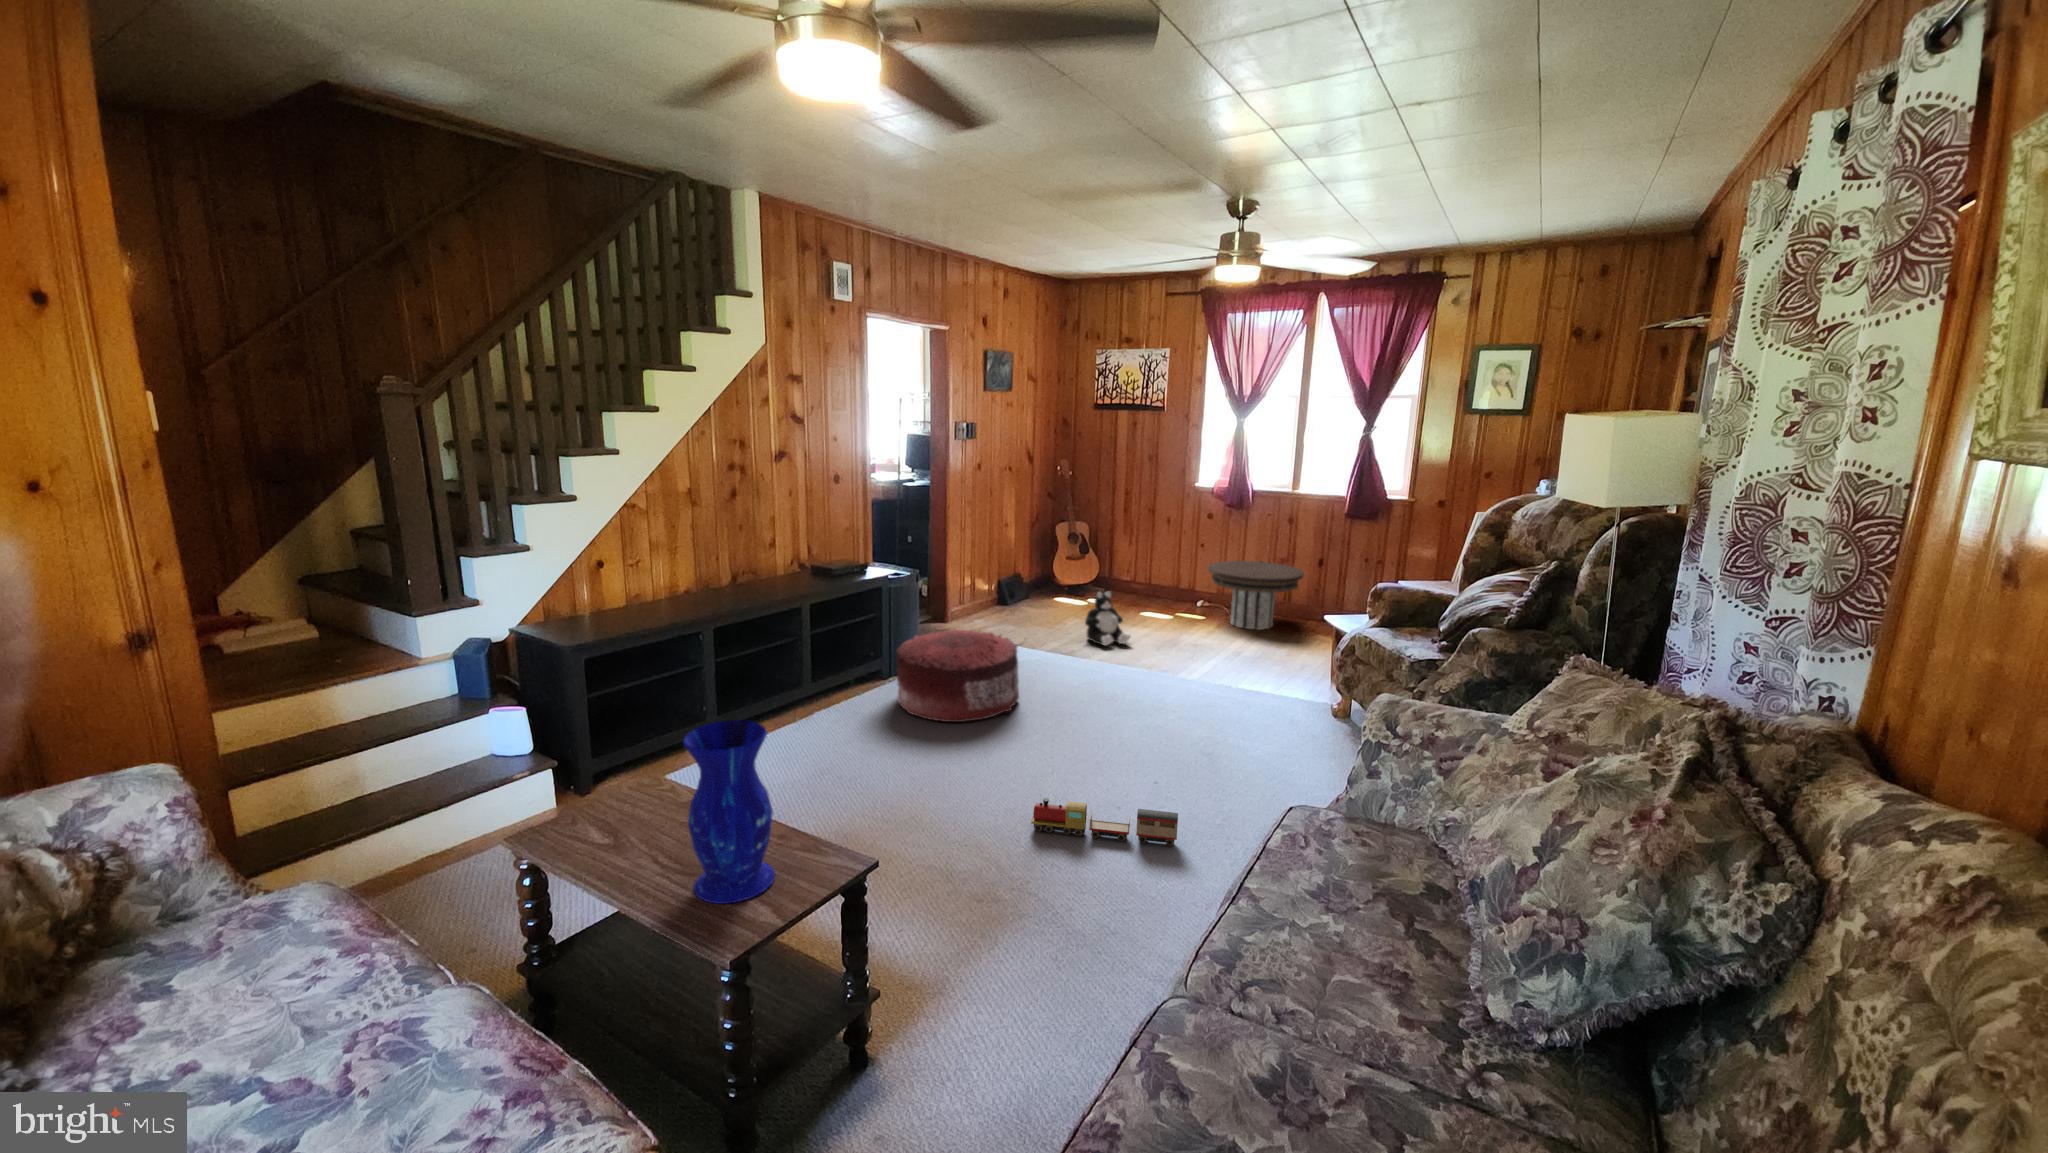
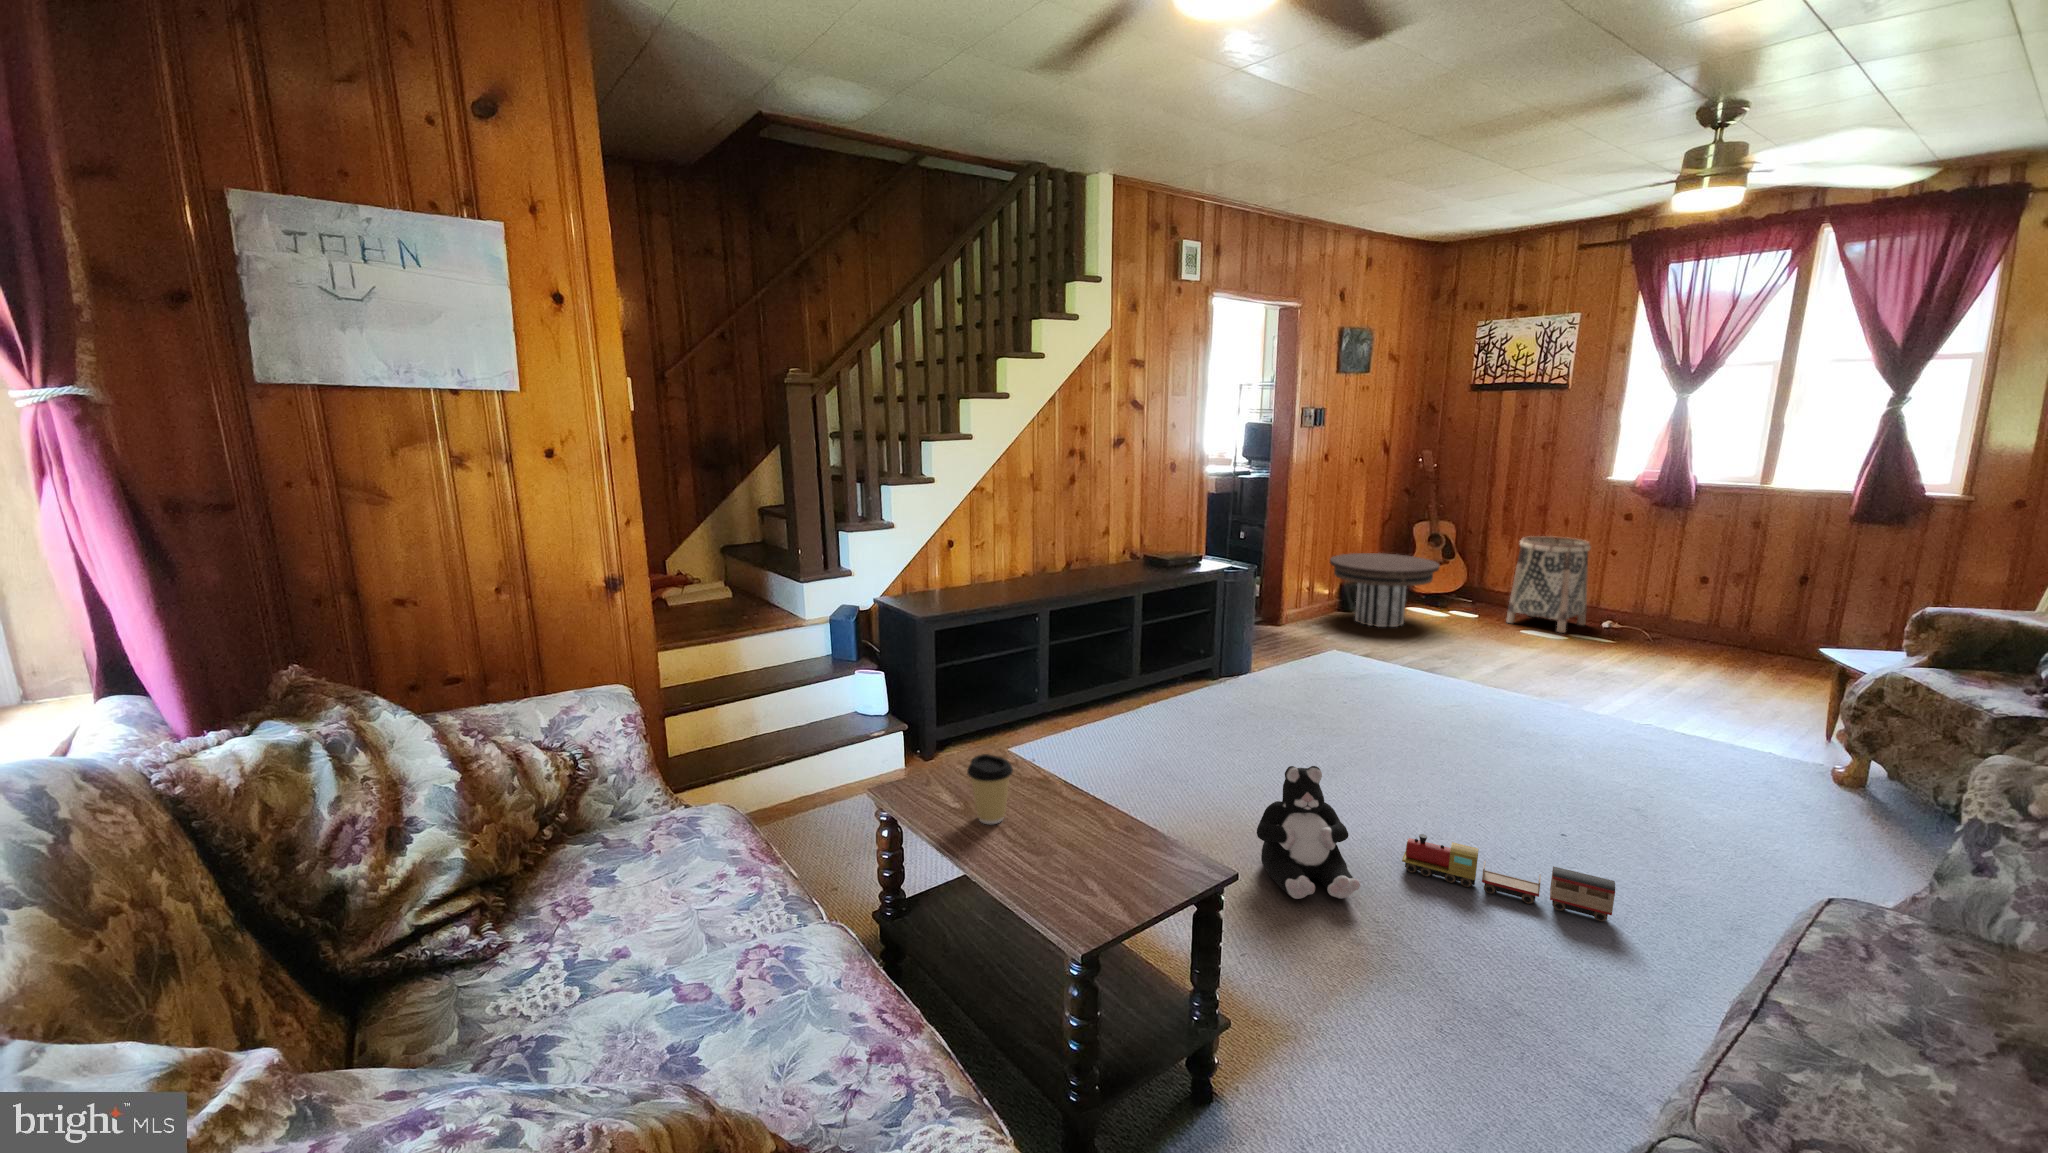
basket: none [1129,532,1187,612] -> present [1506,536,1591,633]
side table: present [1208,561,1304,630] -> present [1330,553,1440,627]
plush toy: present [1085,591,1131,645] -> present [1257,766,1360,899]
pouf: present [897,629,1020,722] -> none [1231,630,1375,734]
vase: present [683,720,775,904] -> none [1043,692,1130,893]
coffee cup: none [612,788,661,855] -> present [967,754,1013,824]

